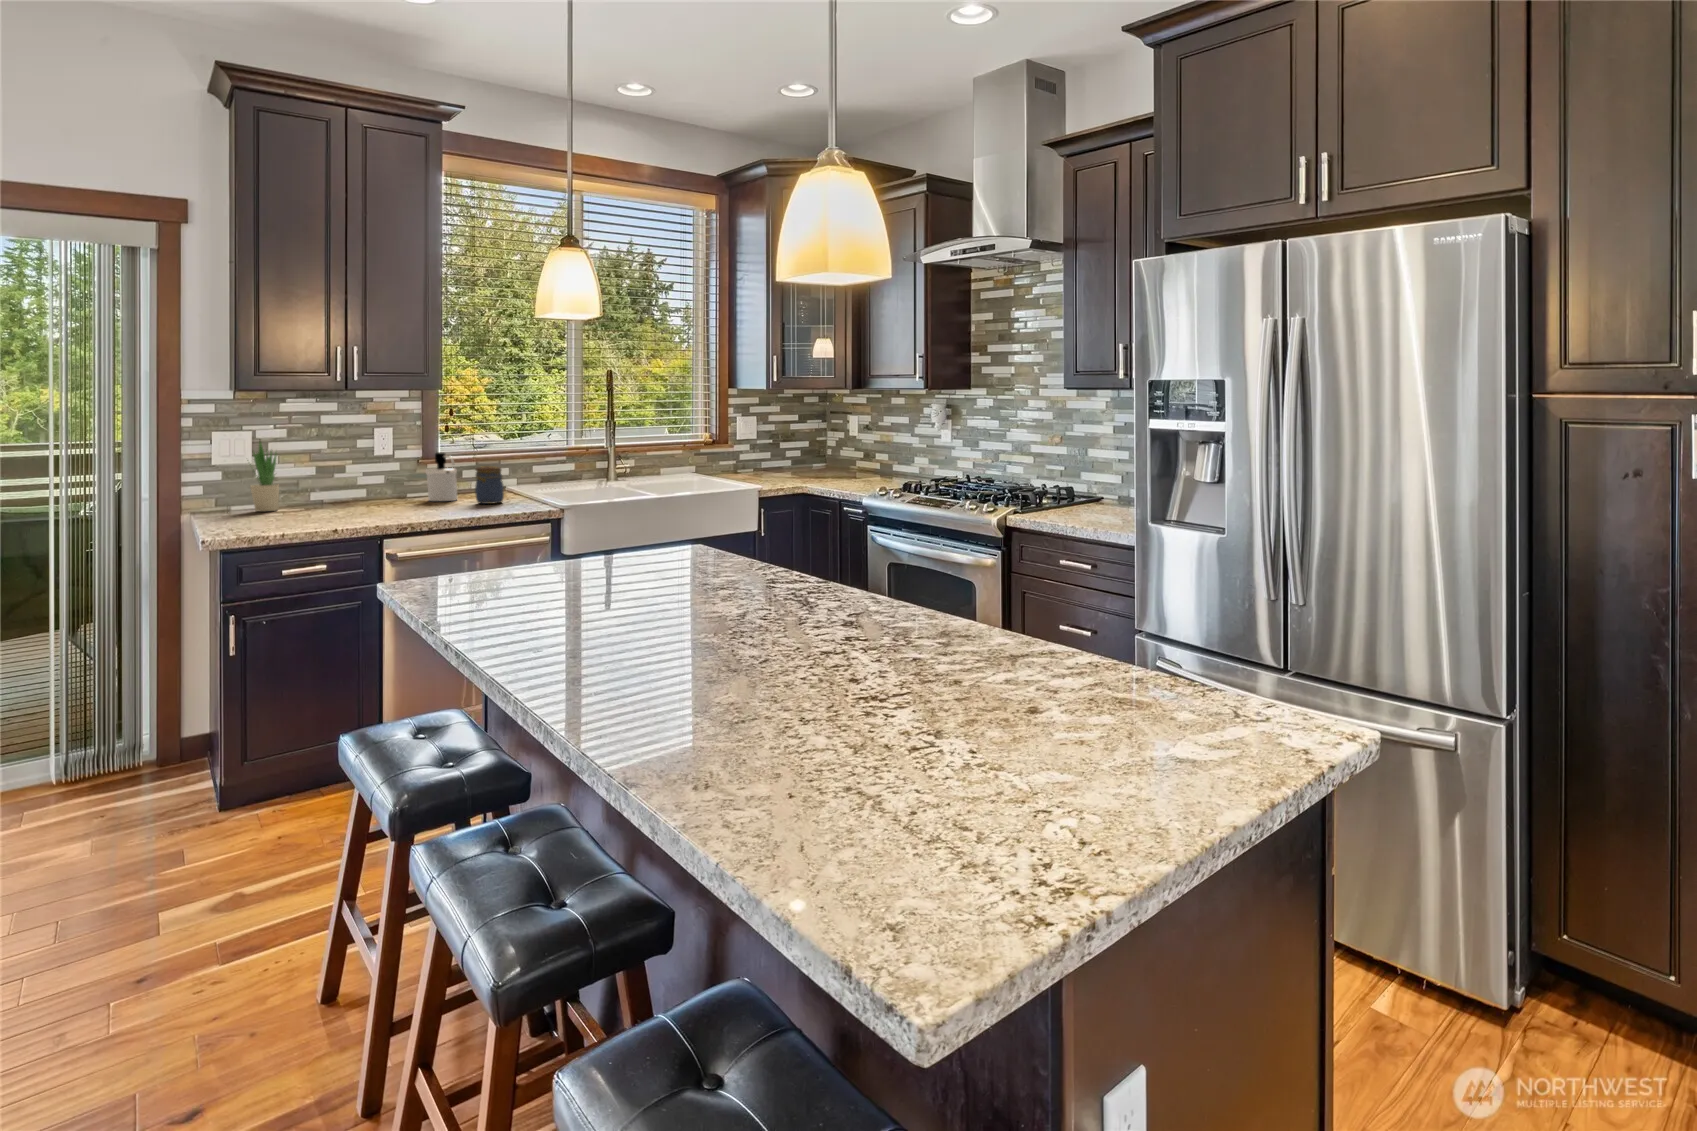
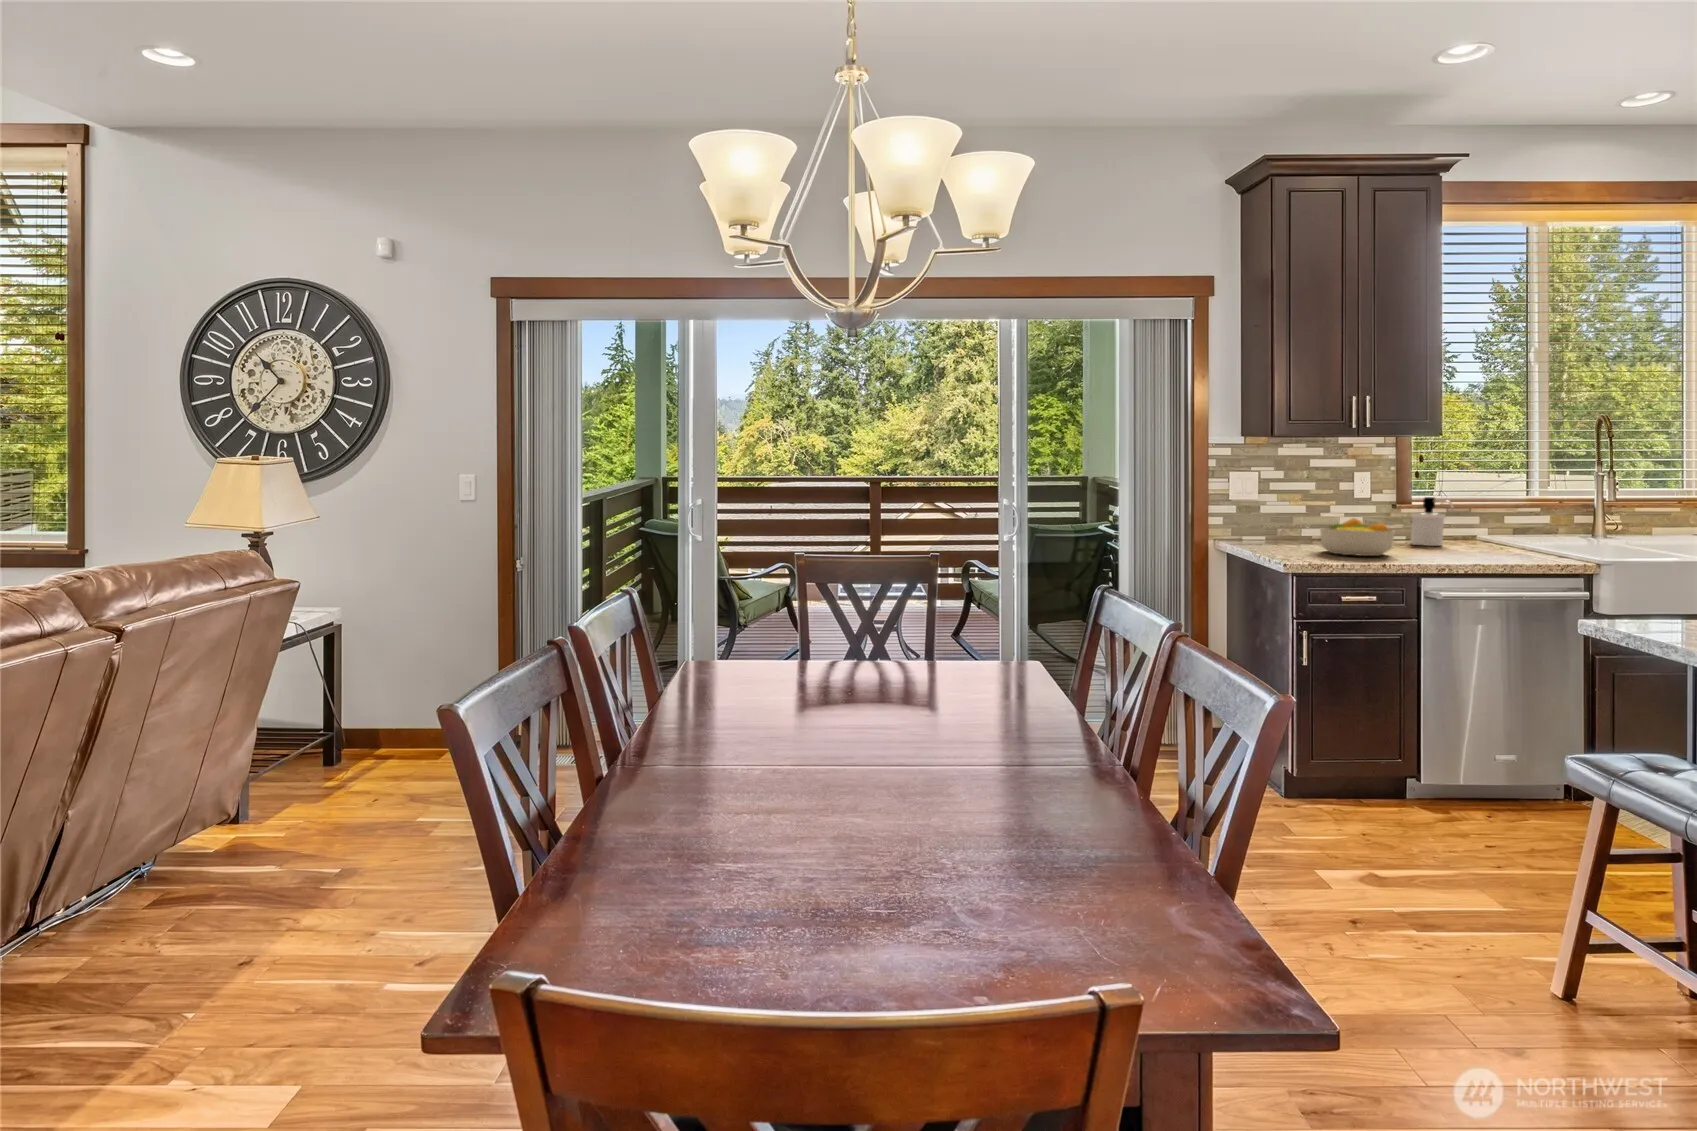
potted plant: present [250,439,279,511] -> none [1255,478,1283,544]
jar: present [475,466,504,504] -> none [1478,512,1512,551]
fruit bowl: none [289,480,368,522] -> present [1320,518,1395,556]

